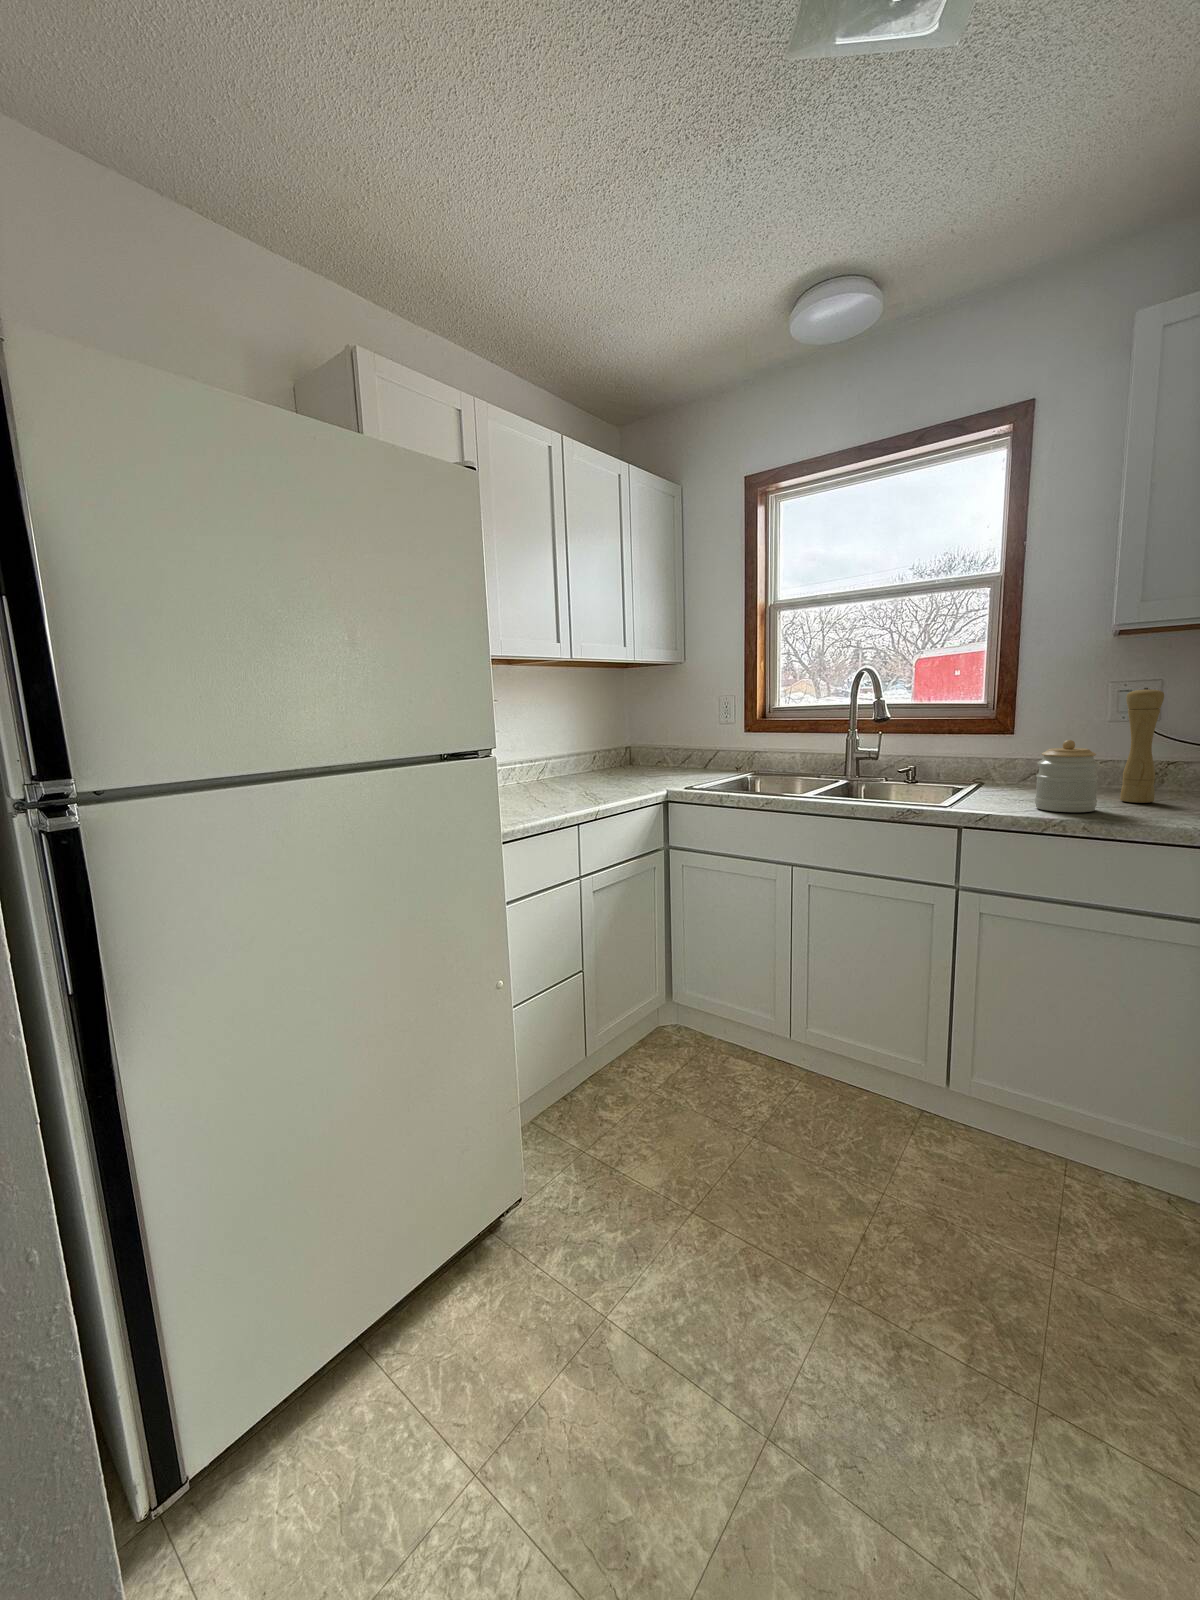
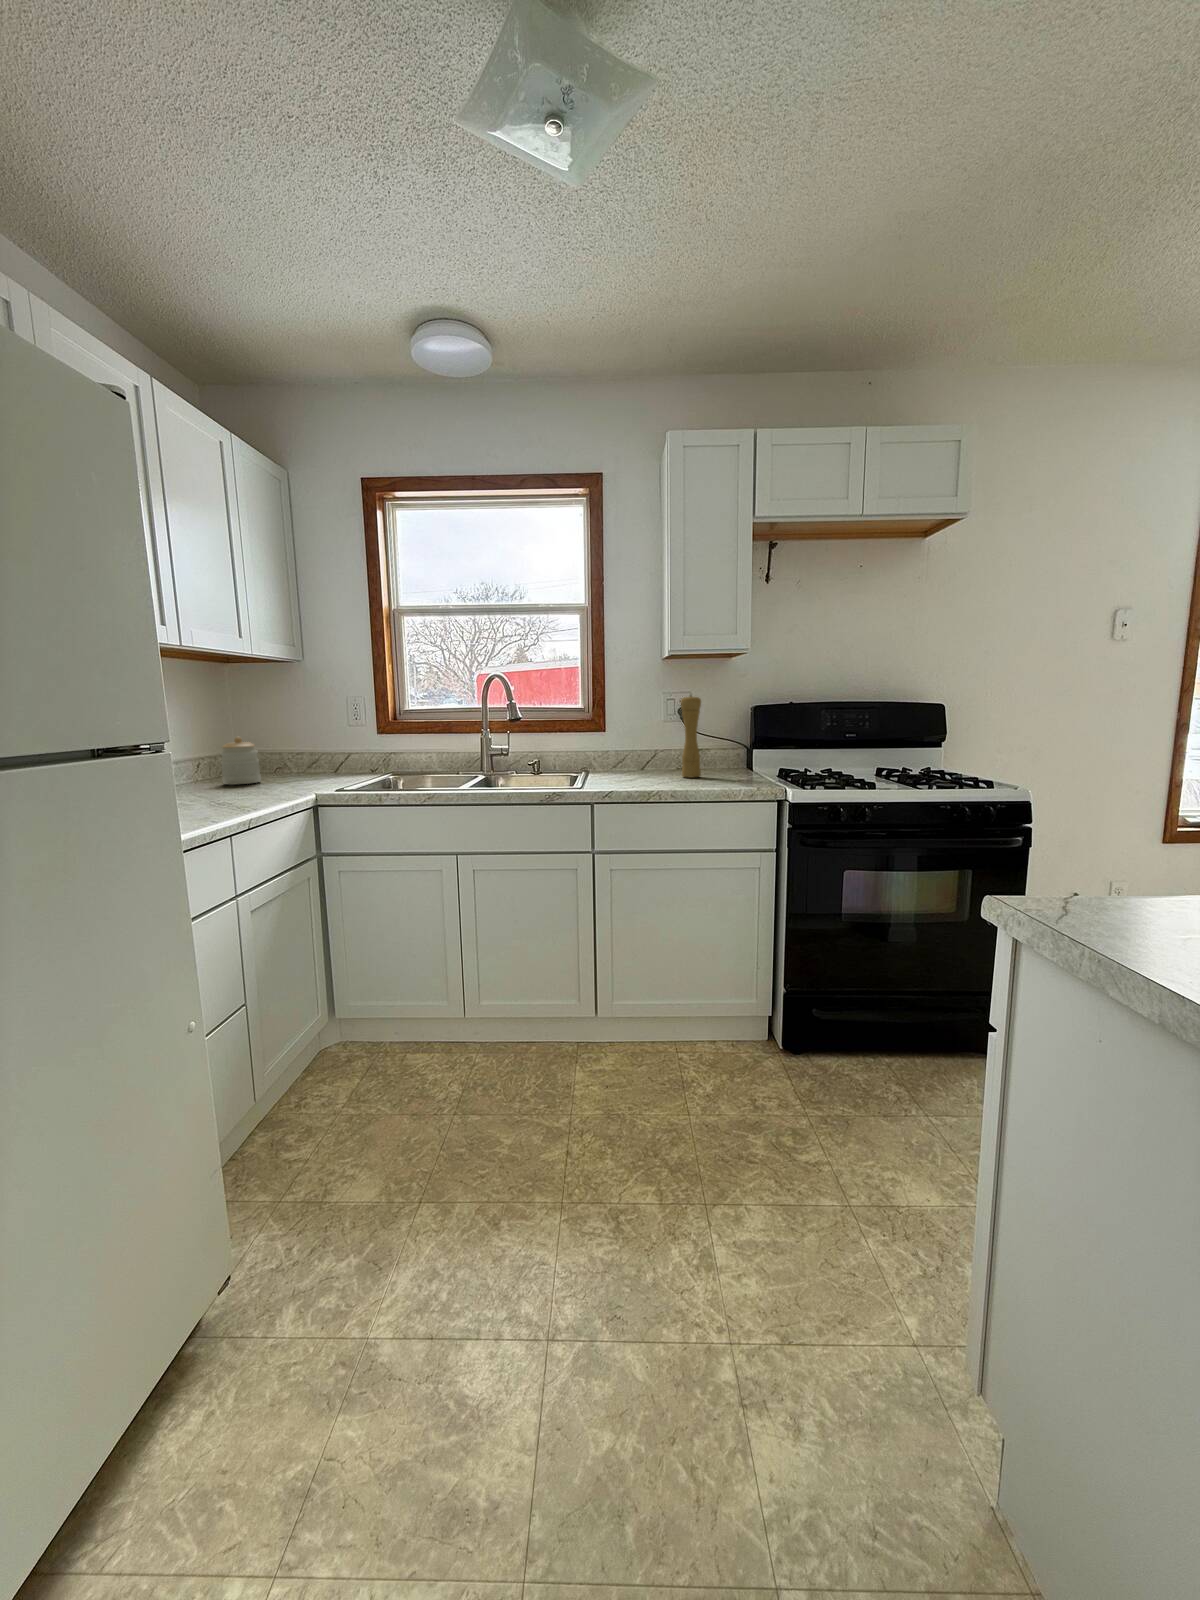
jar: present [1035,740,1100,812] -> present [220,737,261,785]

